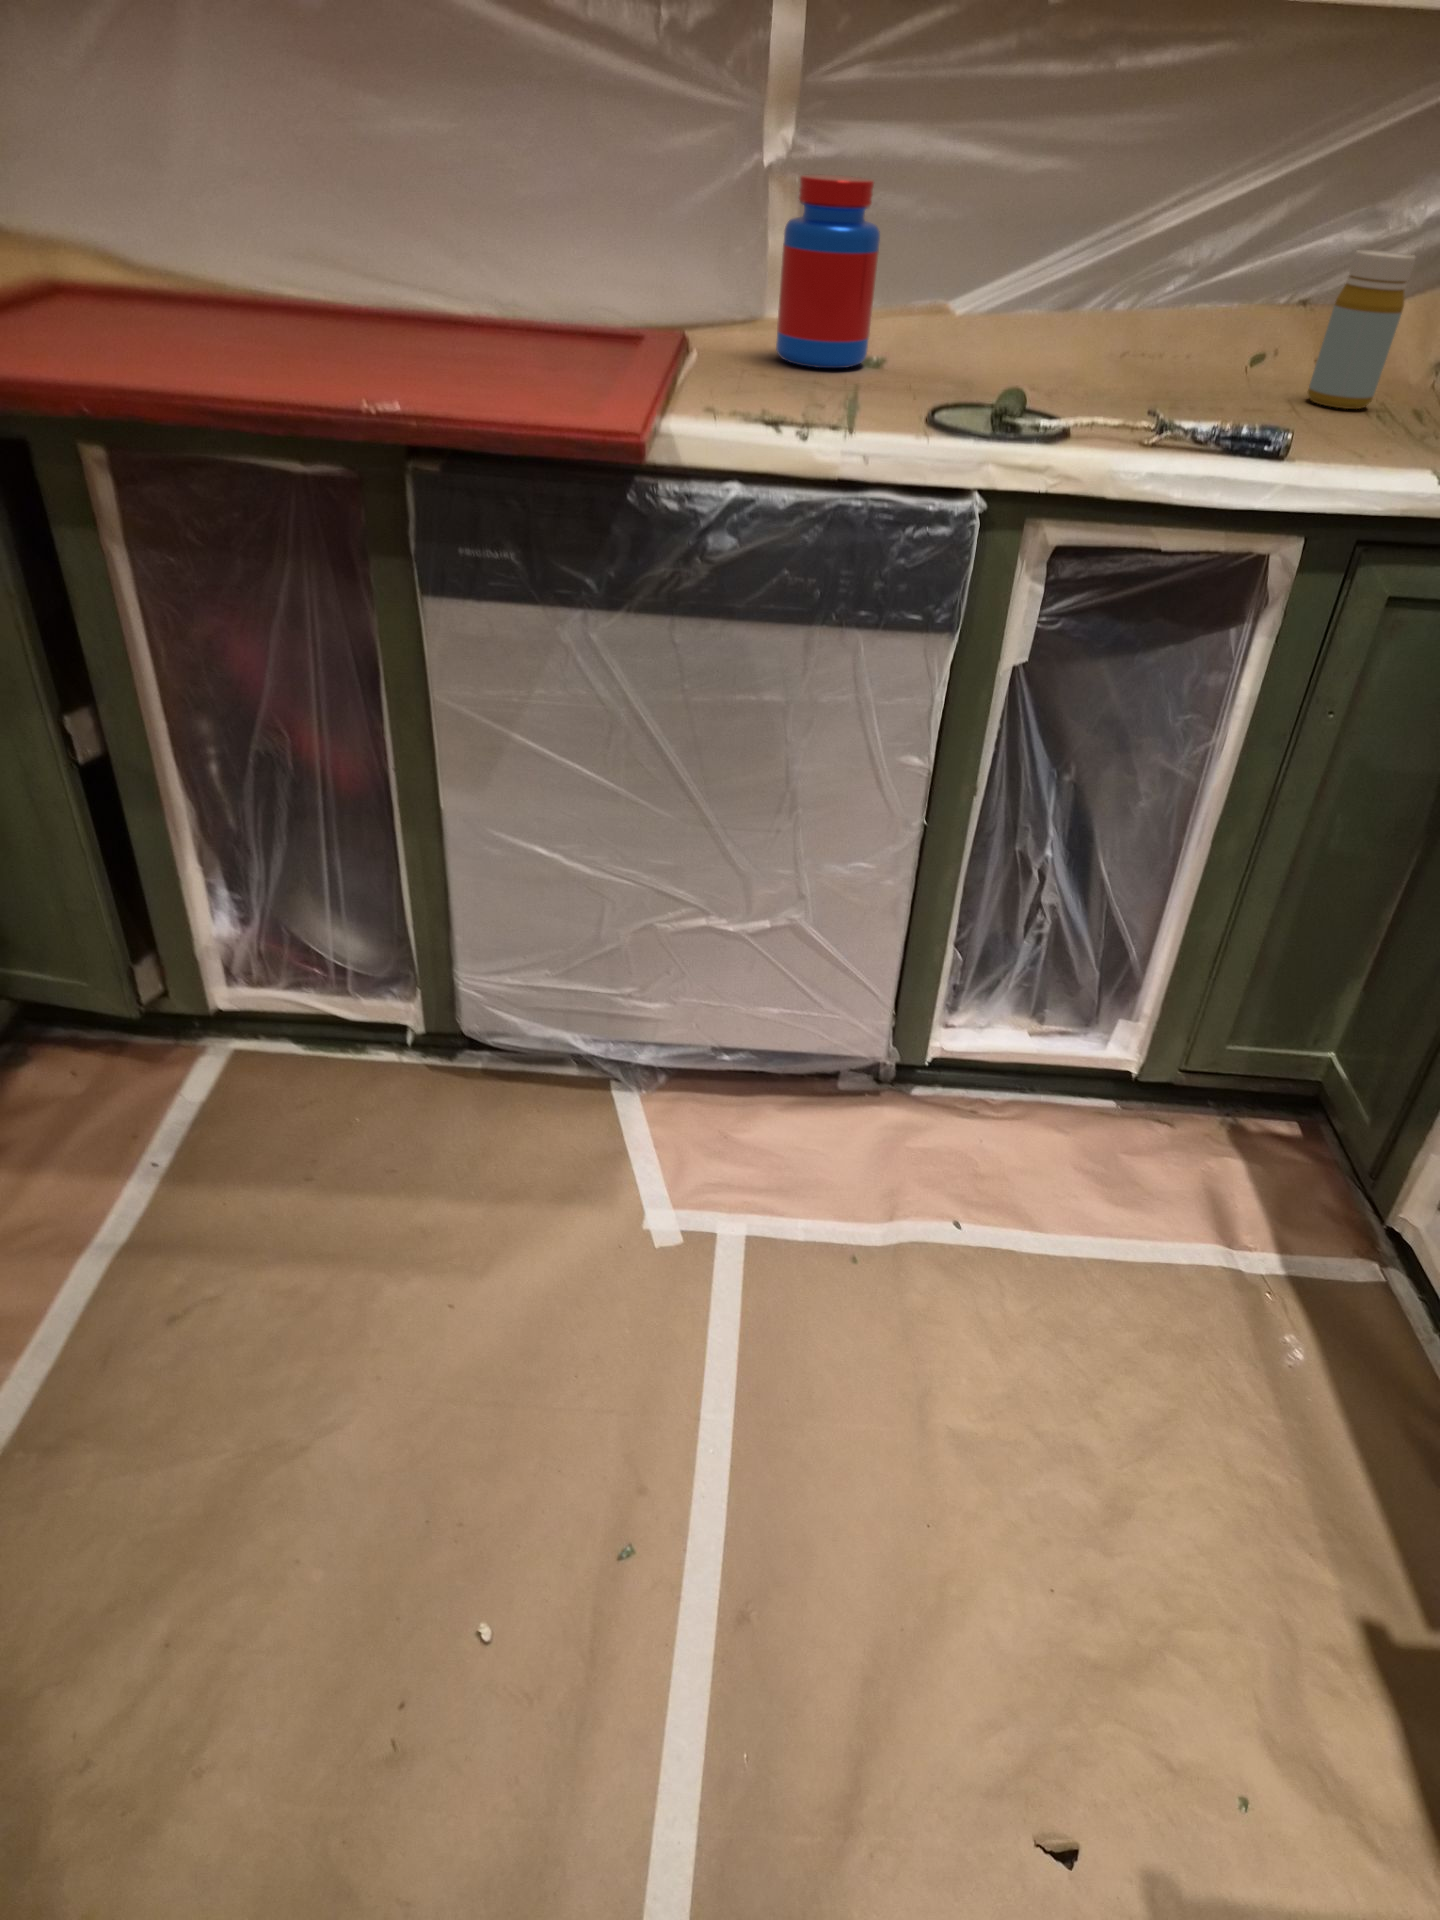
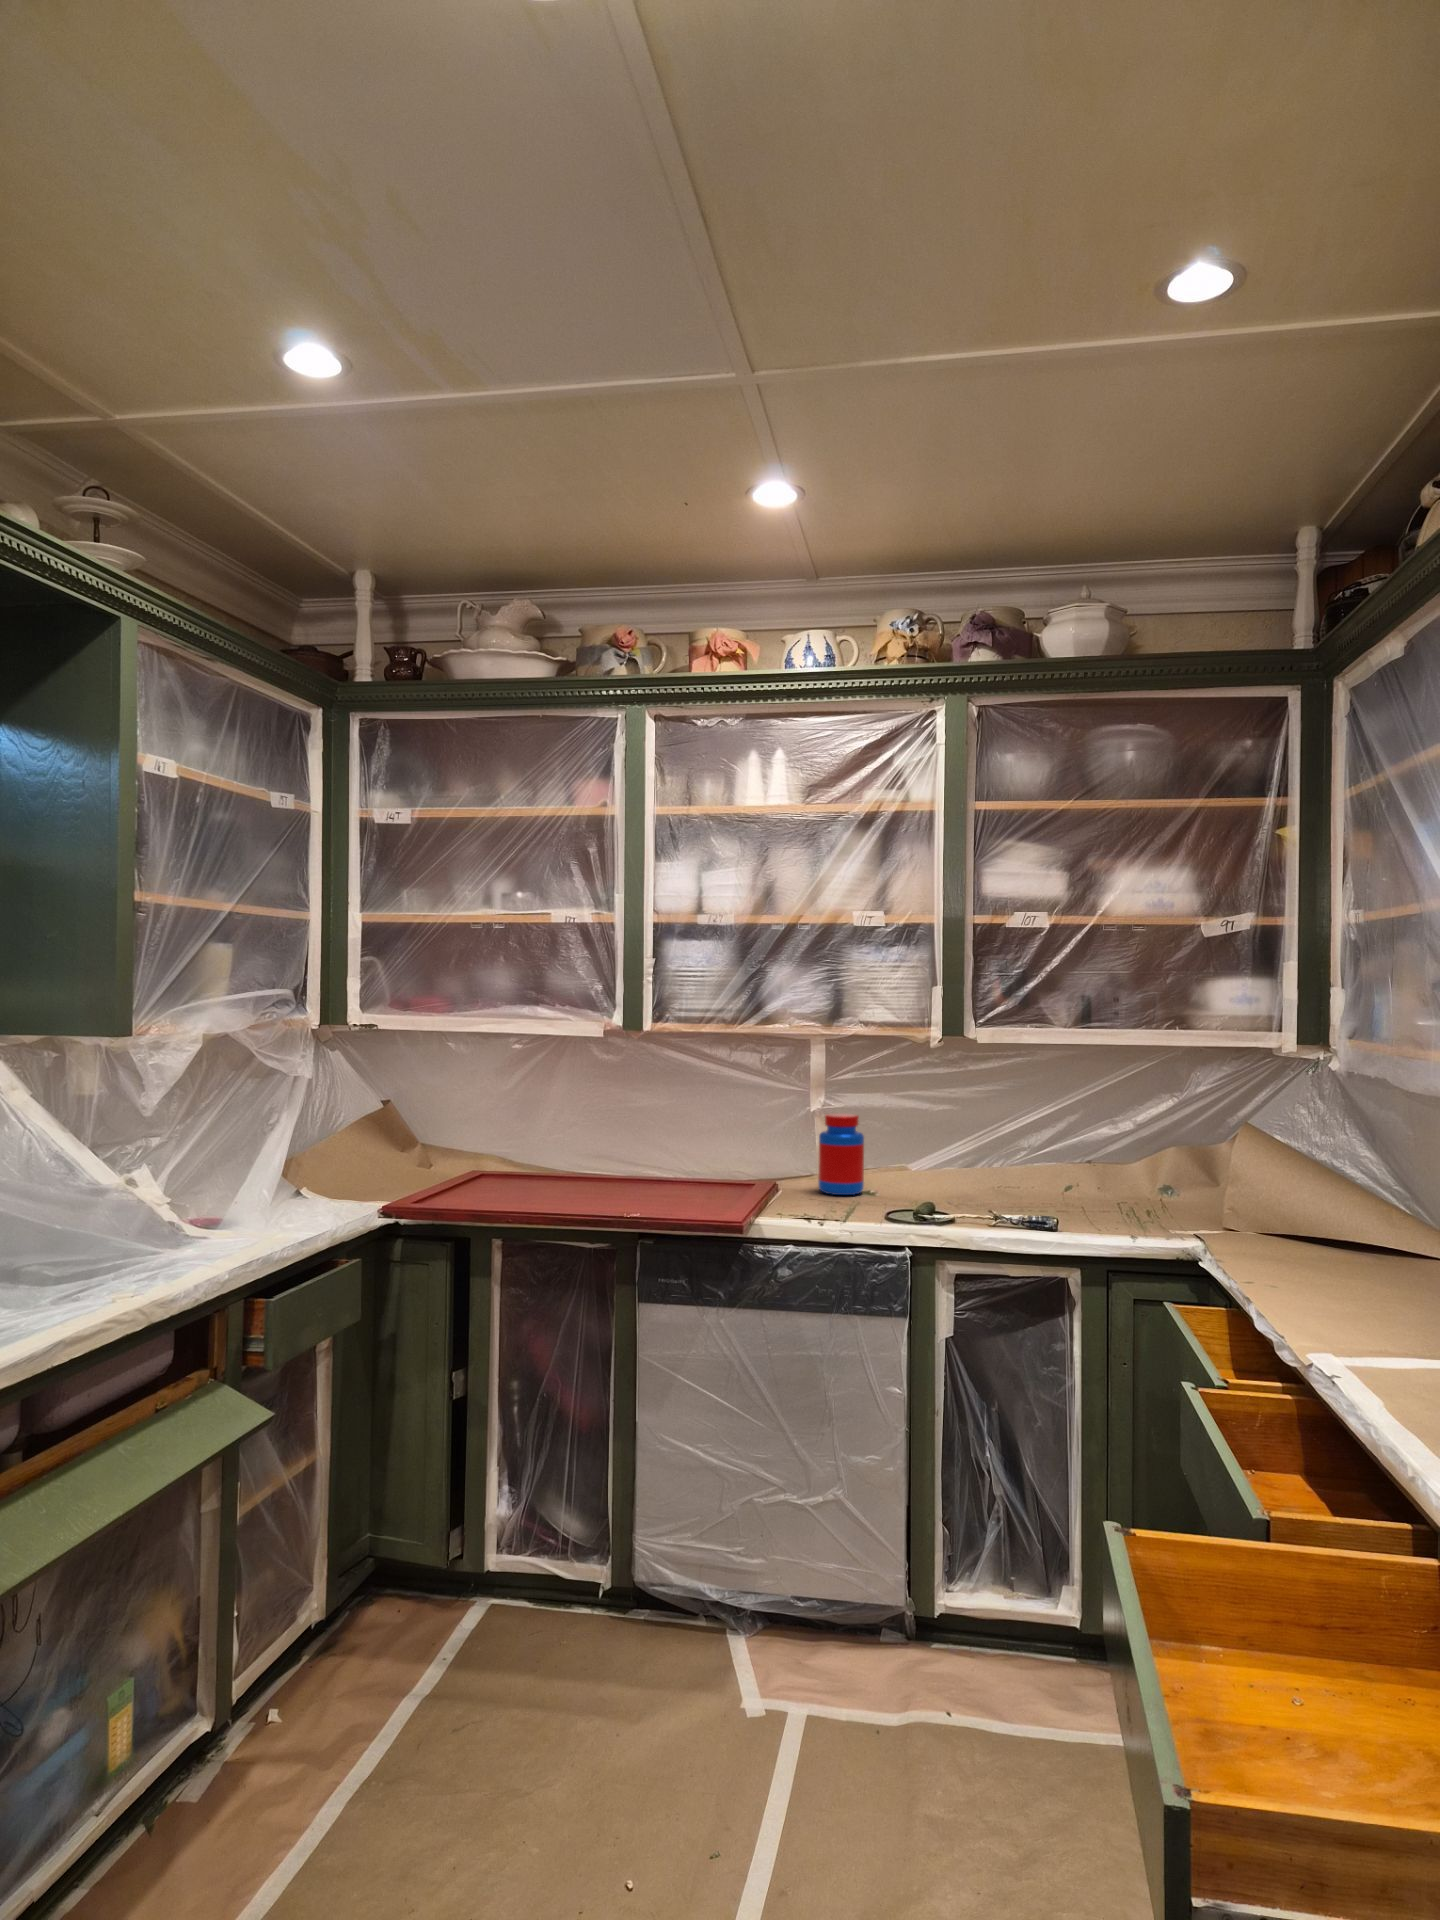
bottle: present [1308,250,1416,409] -> none [1091,1138,1124,1209]

